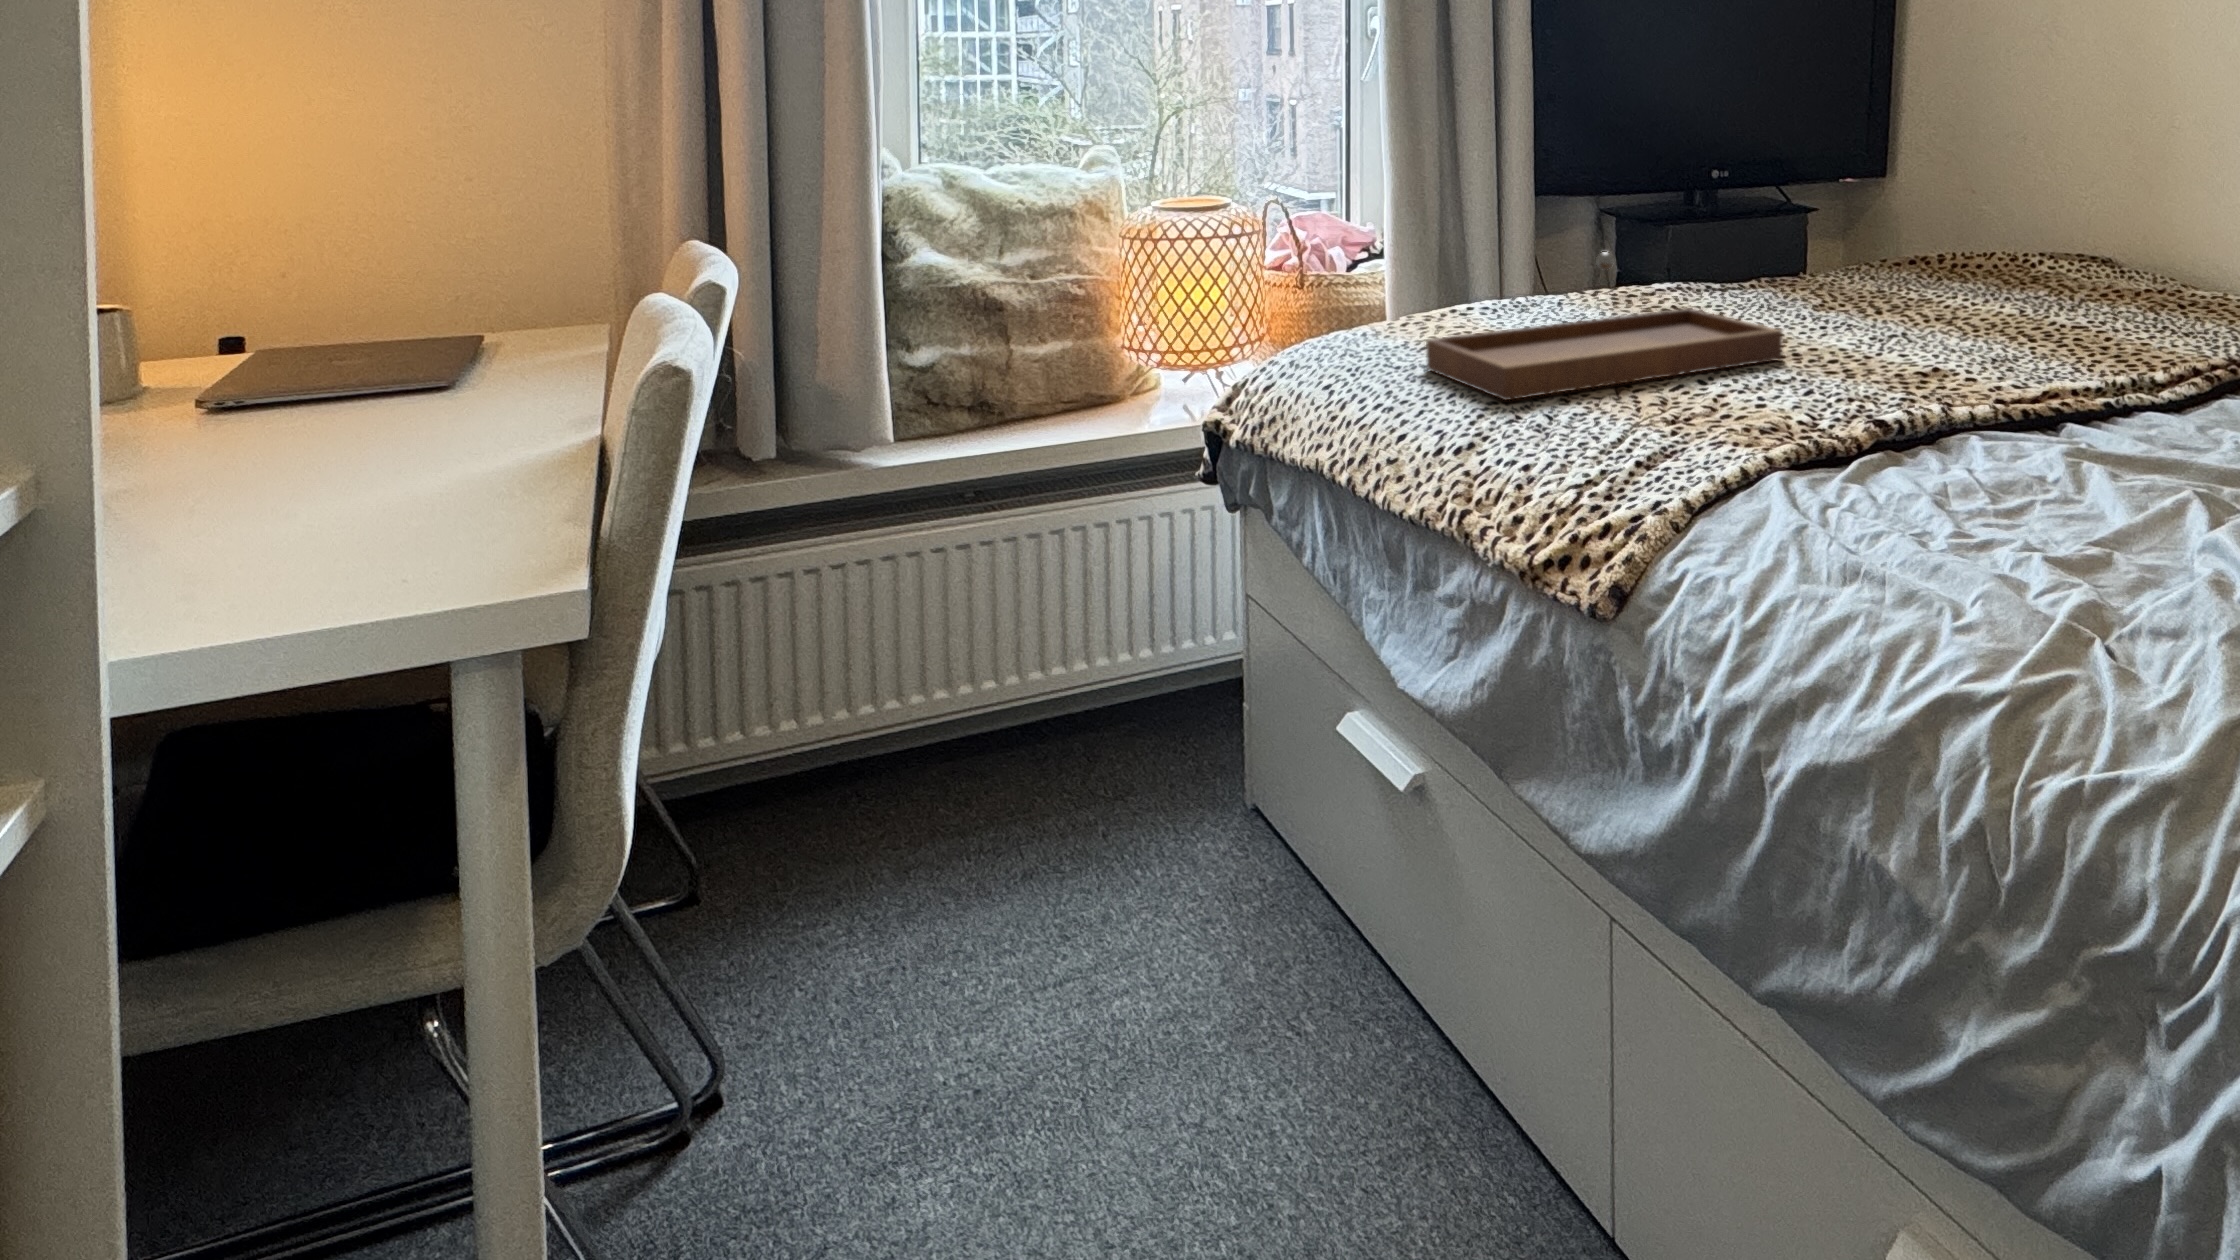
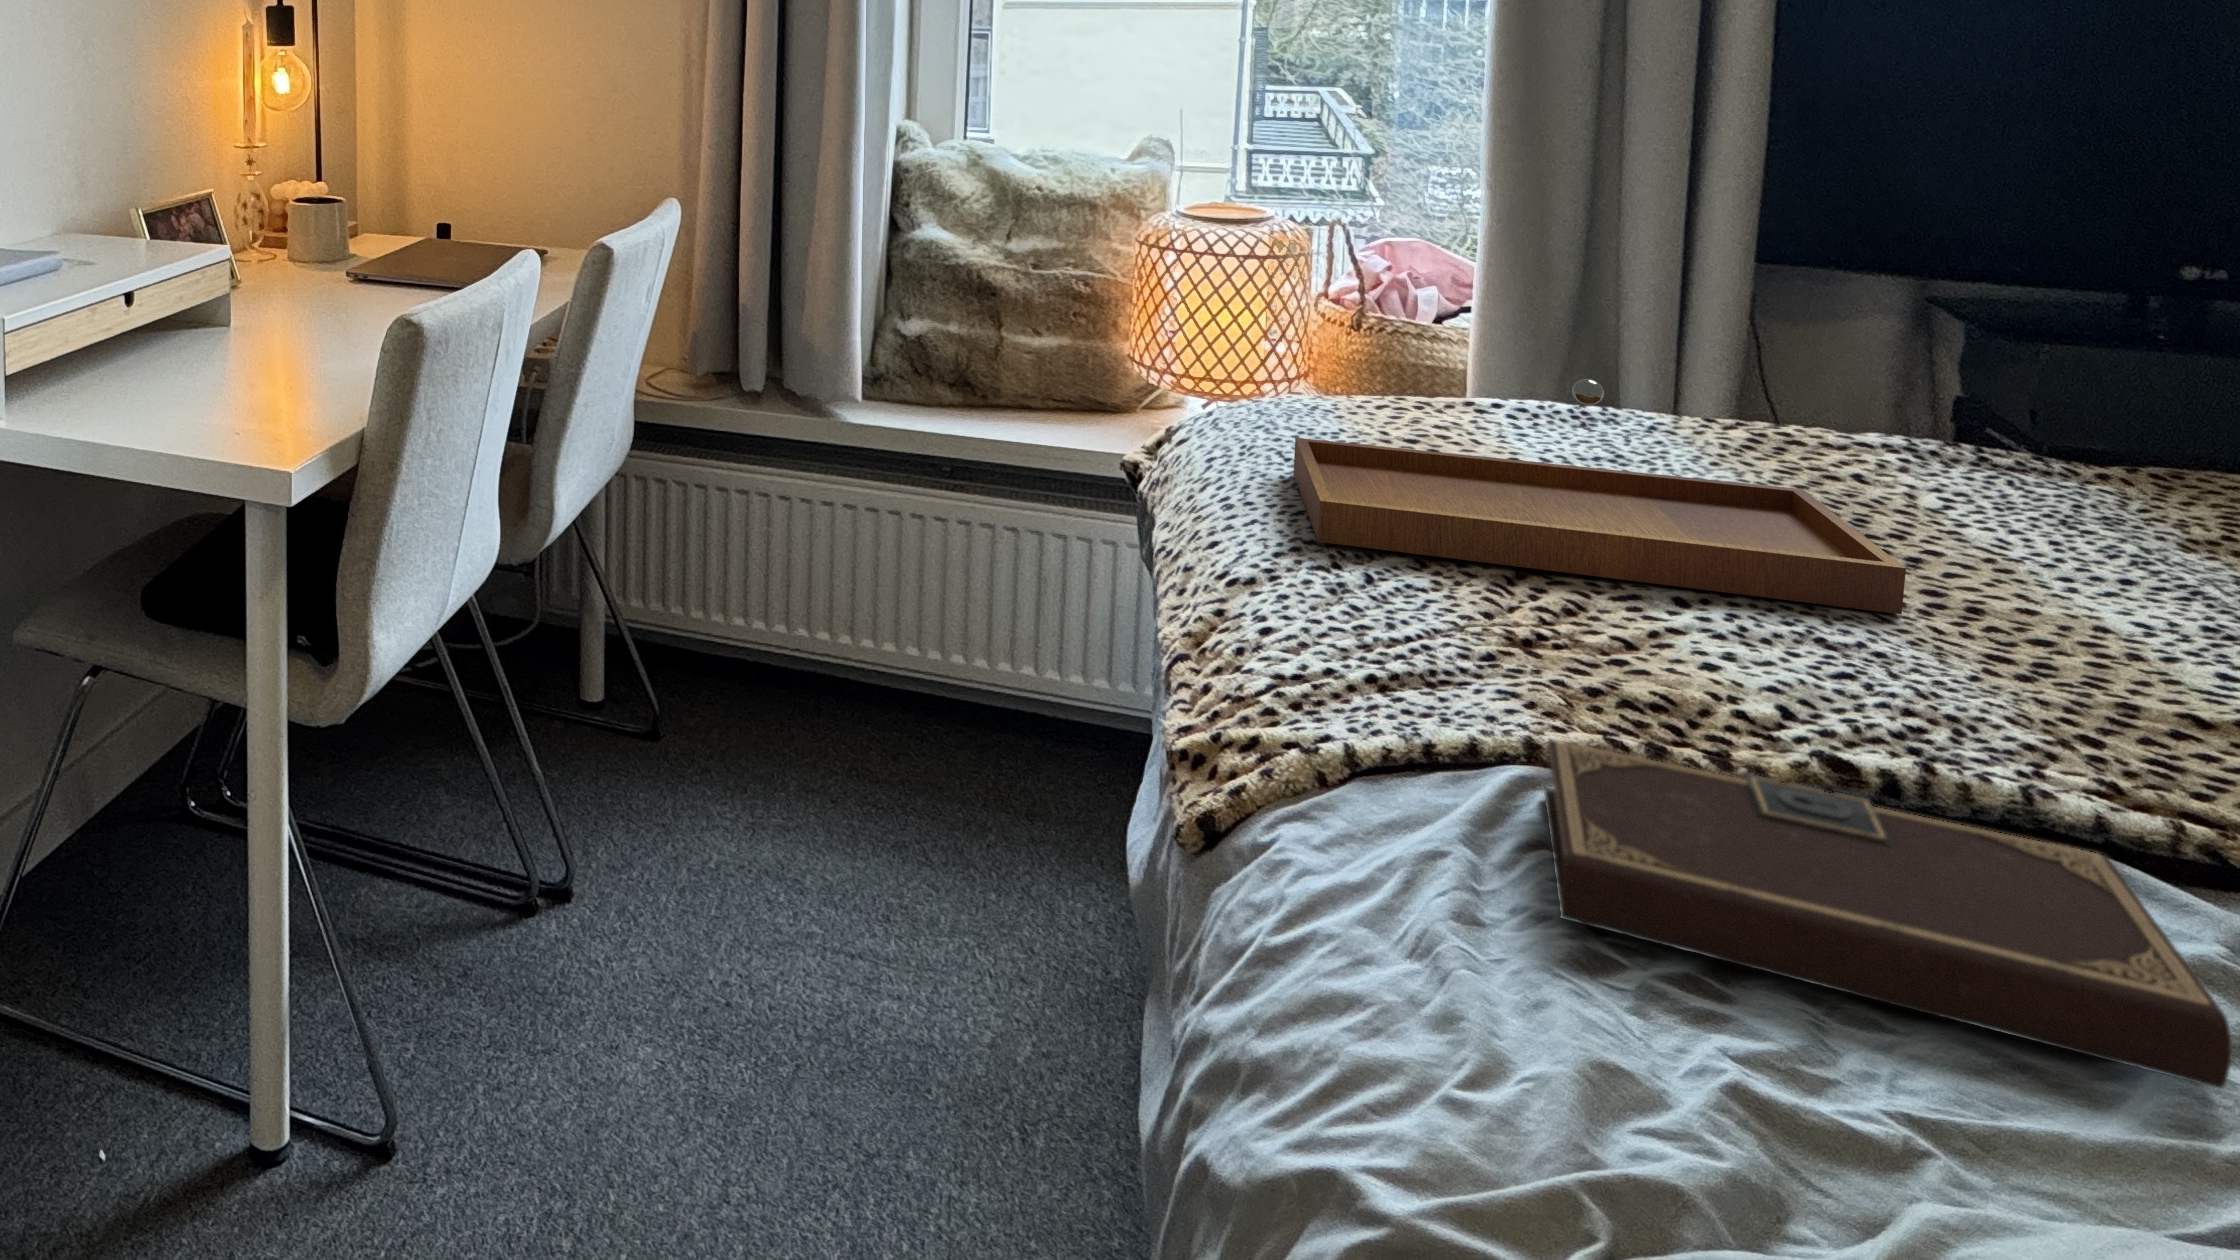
notebook: none [1792,418,2125,531] -> present [1544,739,2231,1088]

